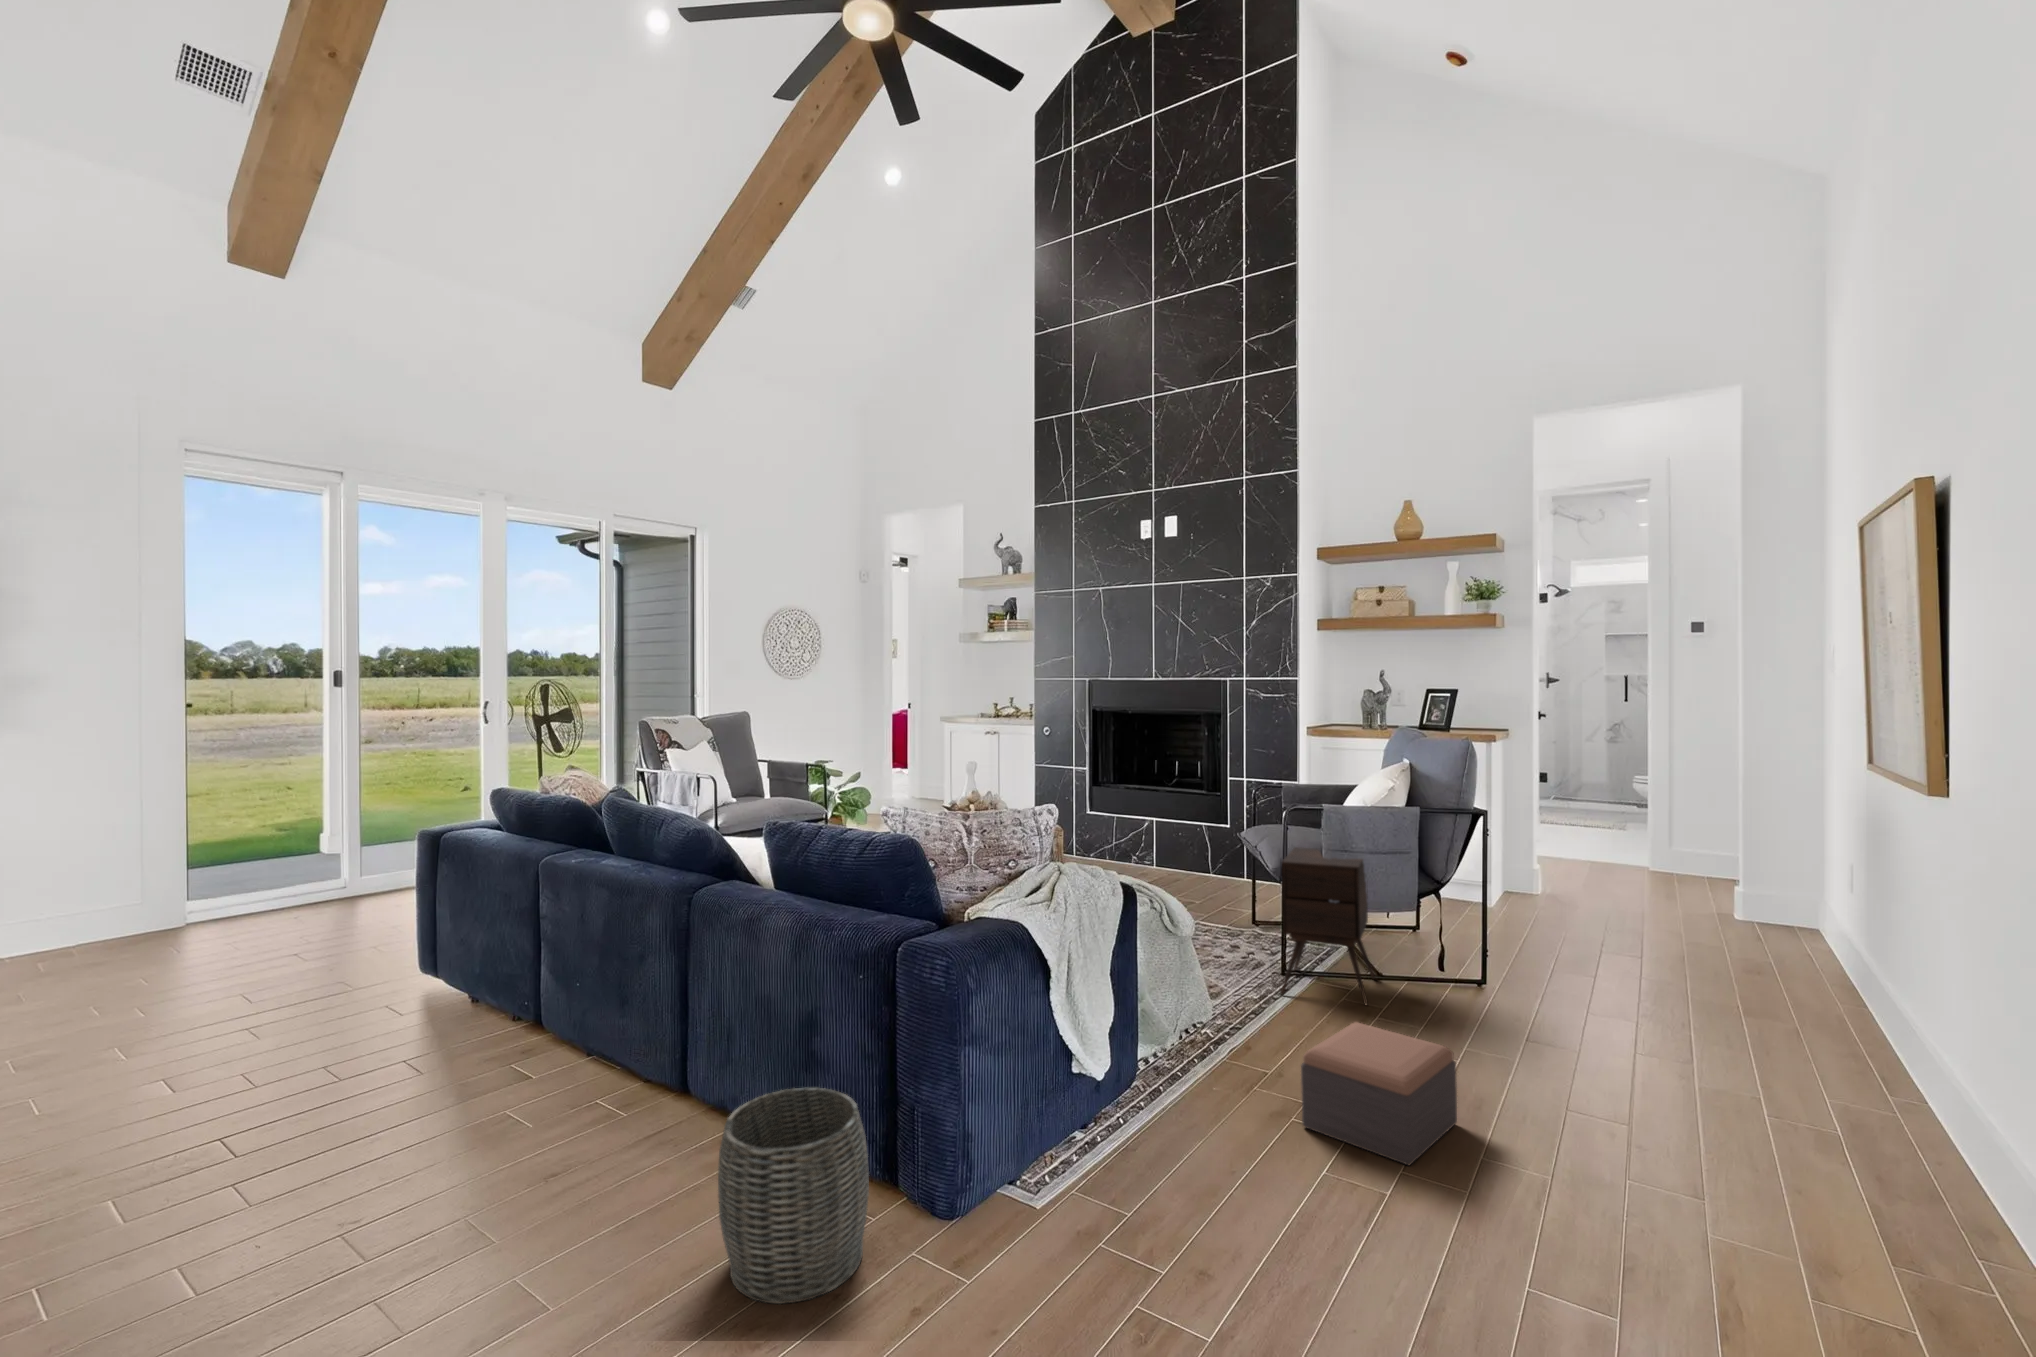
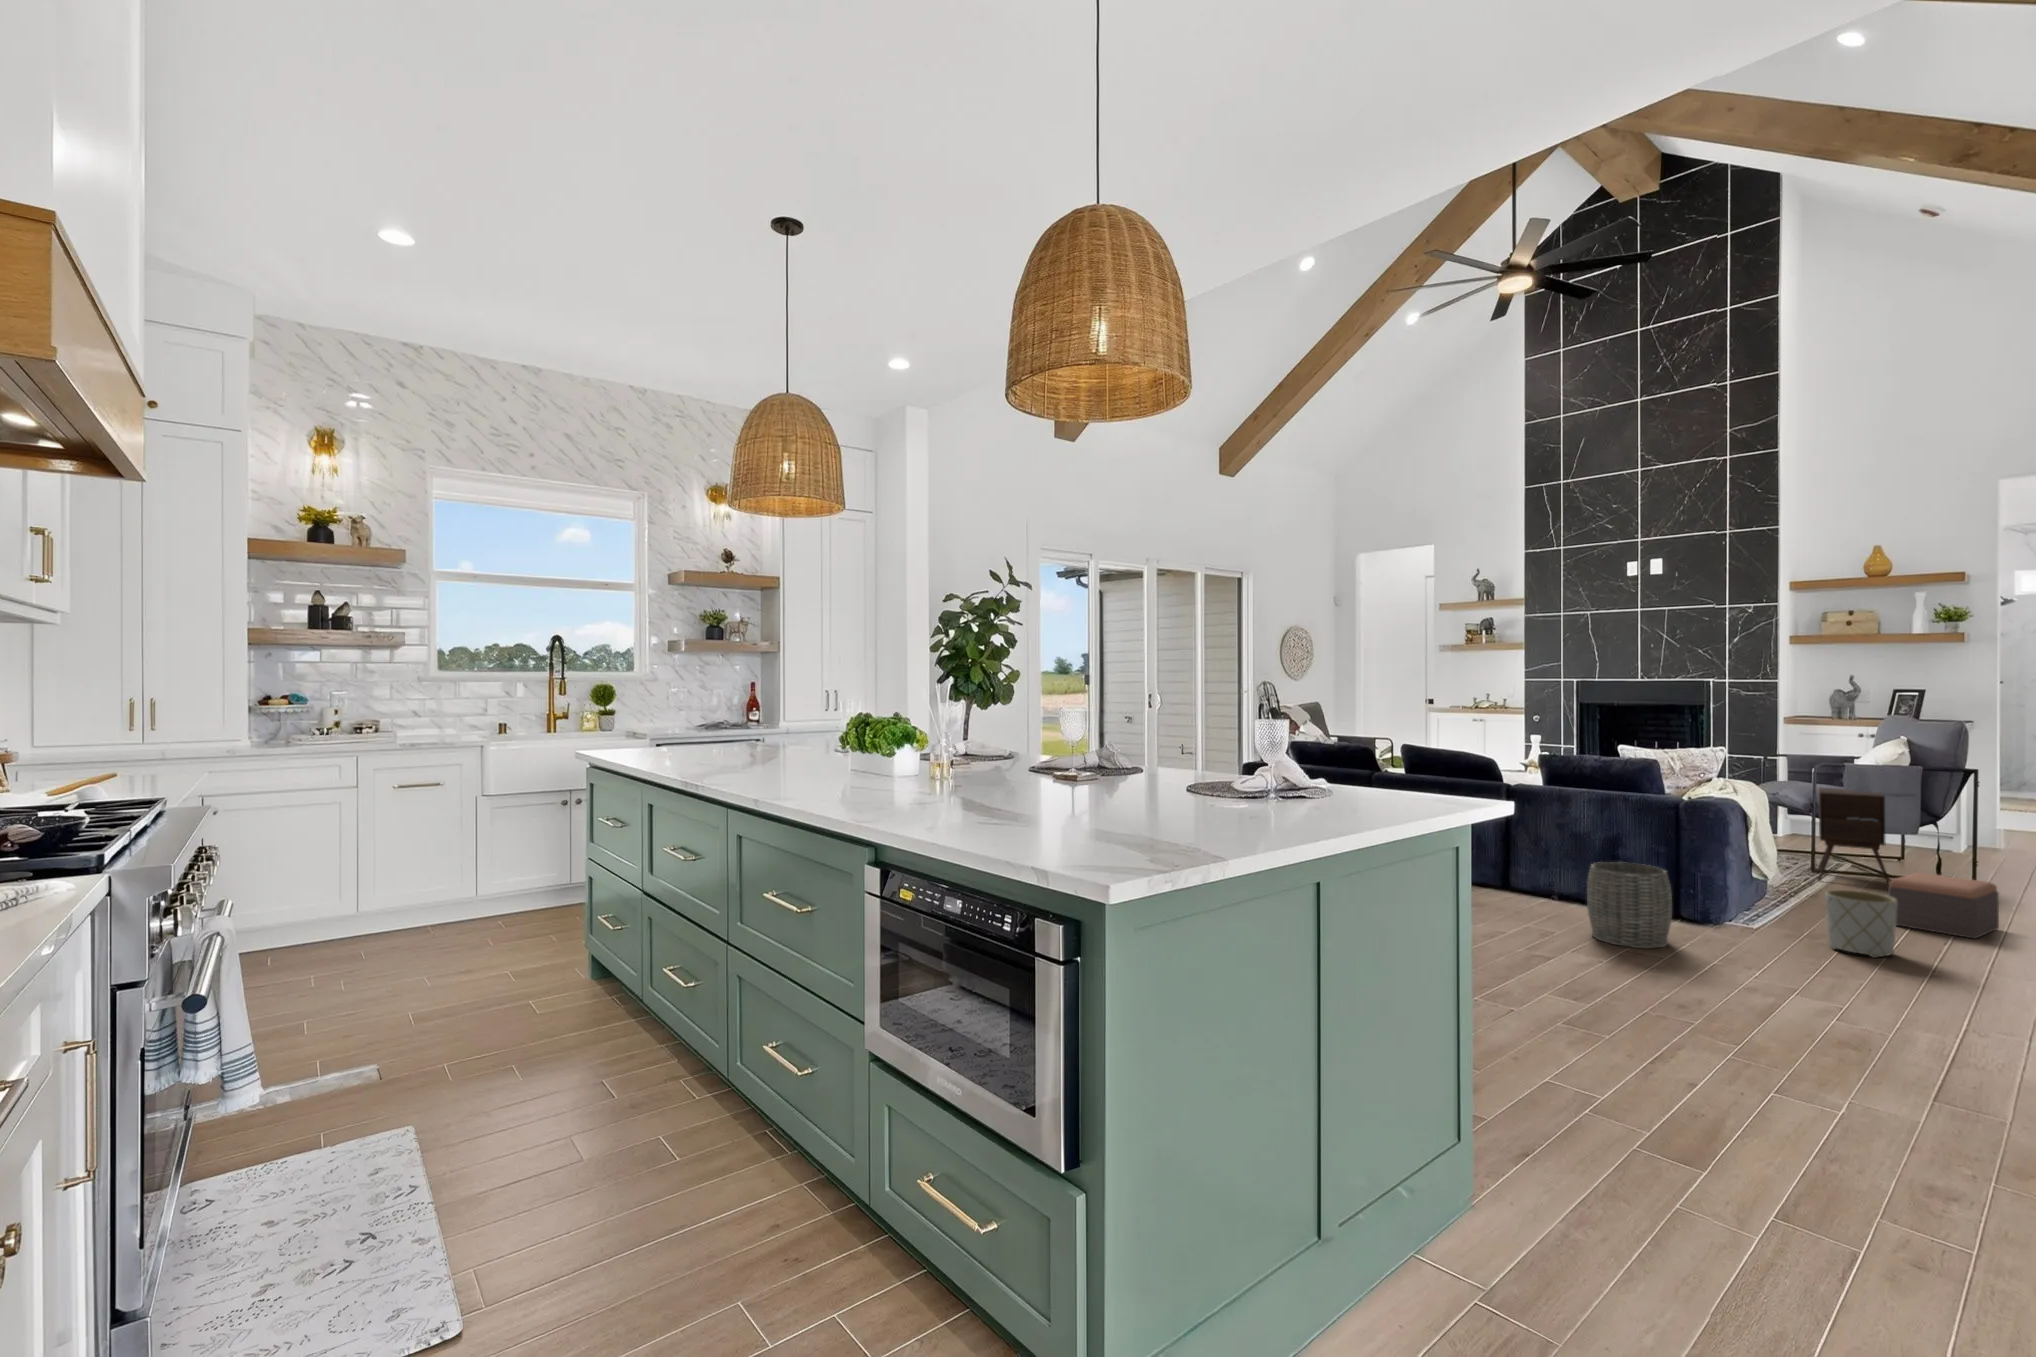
planter: none [1141,1119,1247,1279] -> present [1825,890,1897,958]

